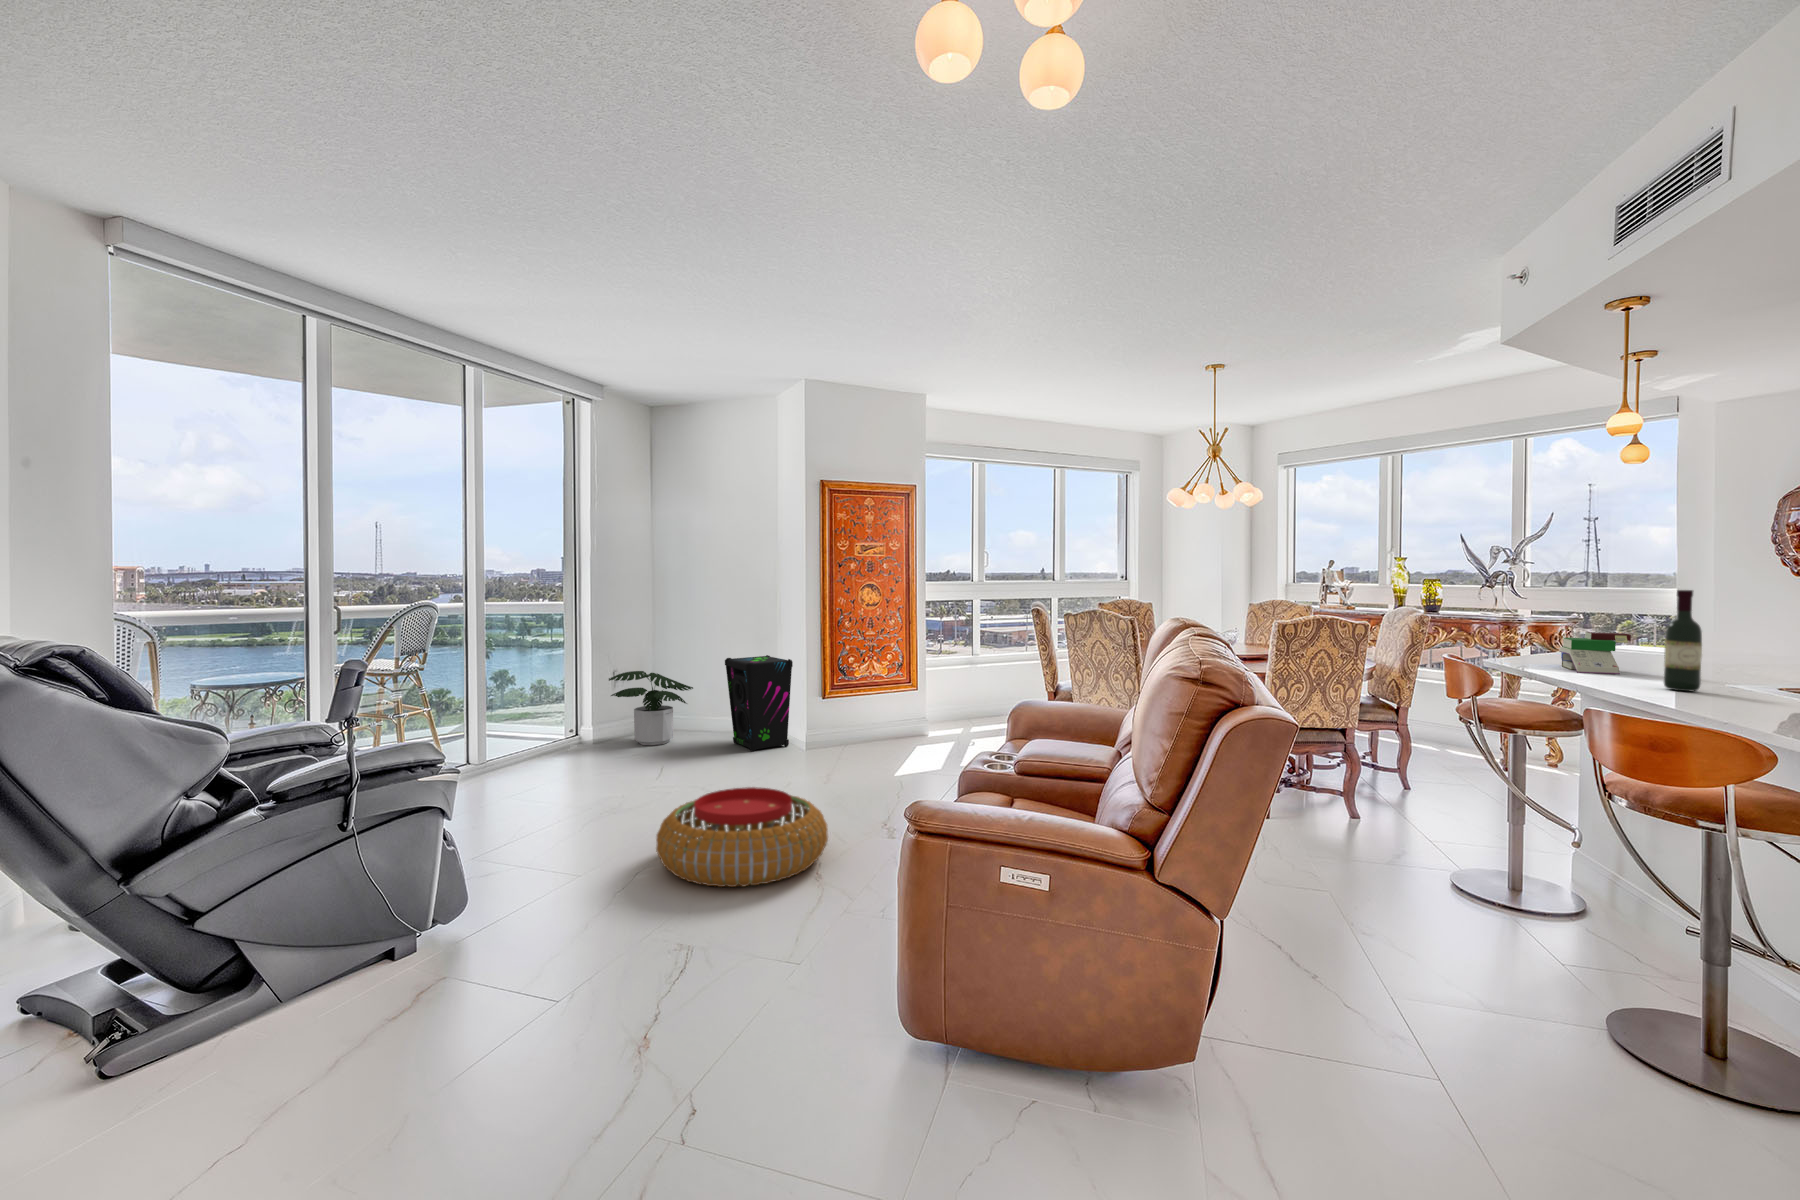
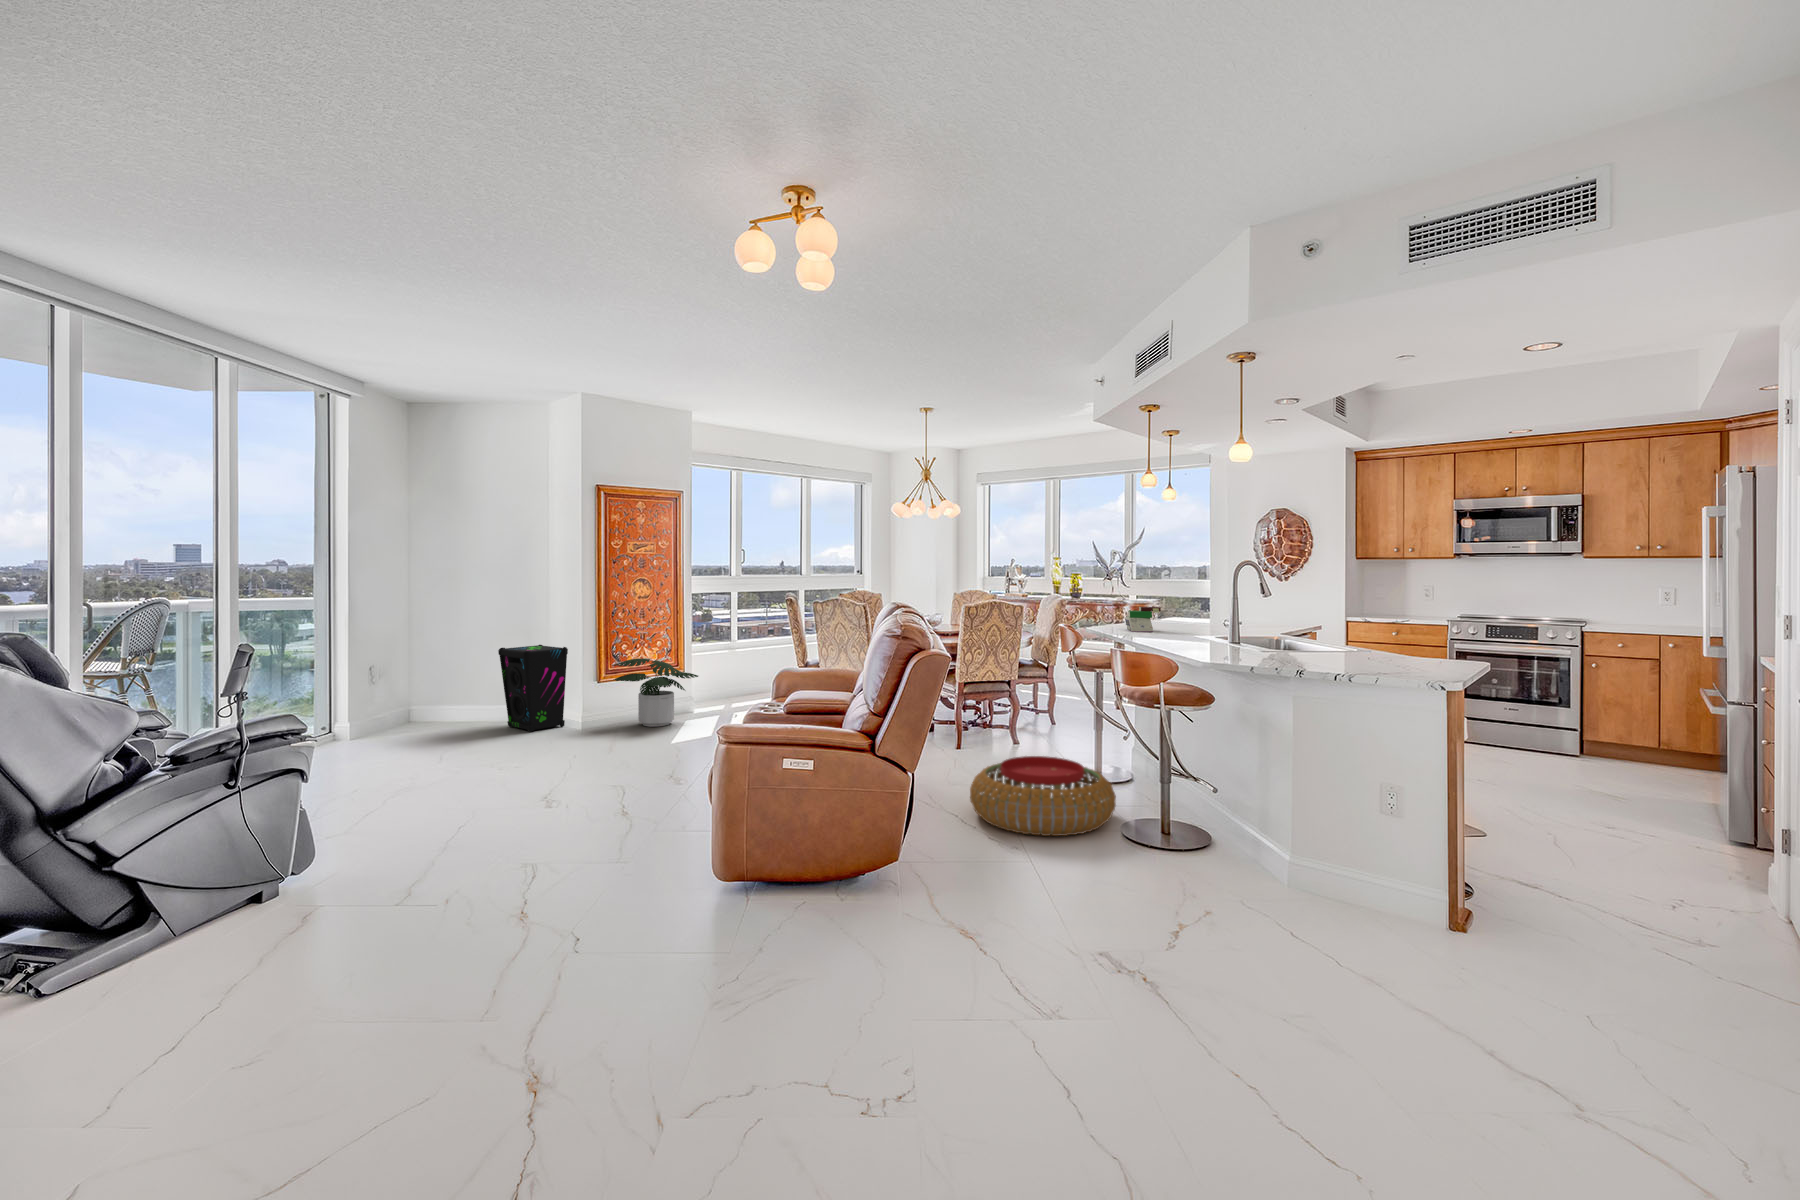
wine bottle: present [1664,590,1702,691] -> none [1165,579,1182,639]
potted plant: present [609,671,693,745] -> present [613,658,698,727]
pouf: present [656,787,828,887] -> present [970,756,1116,836]

